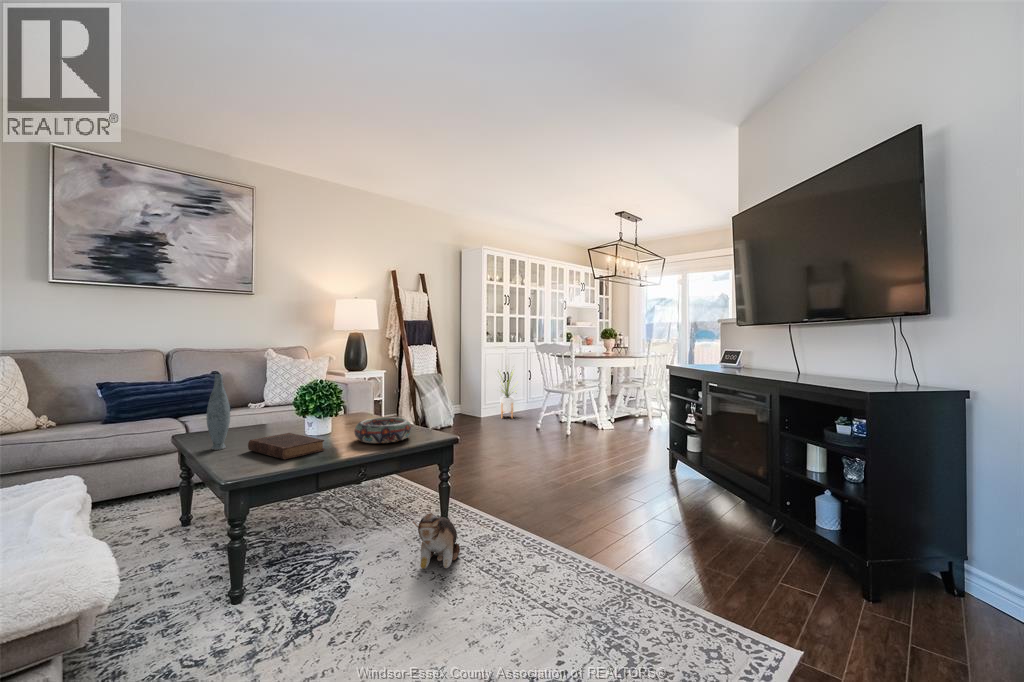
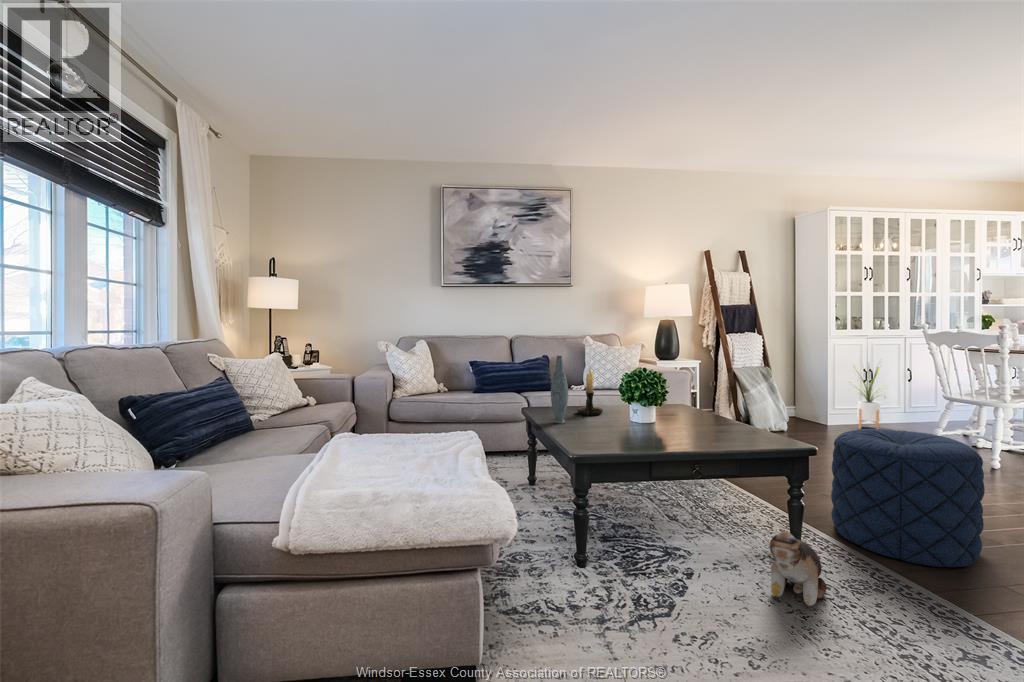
candle holder: none [244,382,275,436] -> present [577,366,603,415]
decorative bowl: present [354,417,412,443] -> none [683,410,751,438]
pouf: none [471,419,554,514] -> present [831,429,985,567]
book: present [248,433,324,459] -> none [584,415,654,441]

